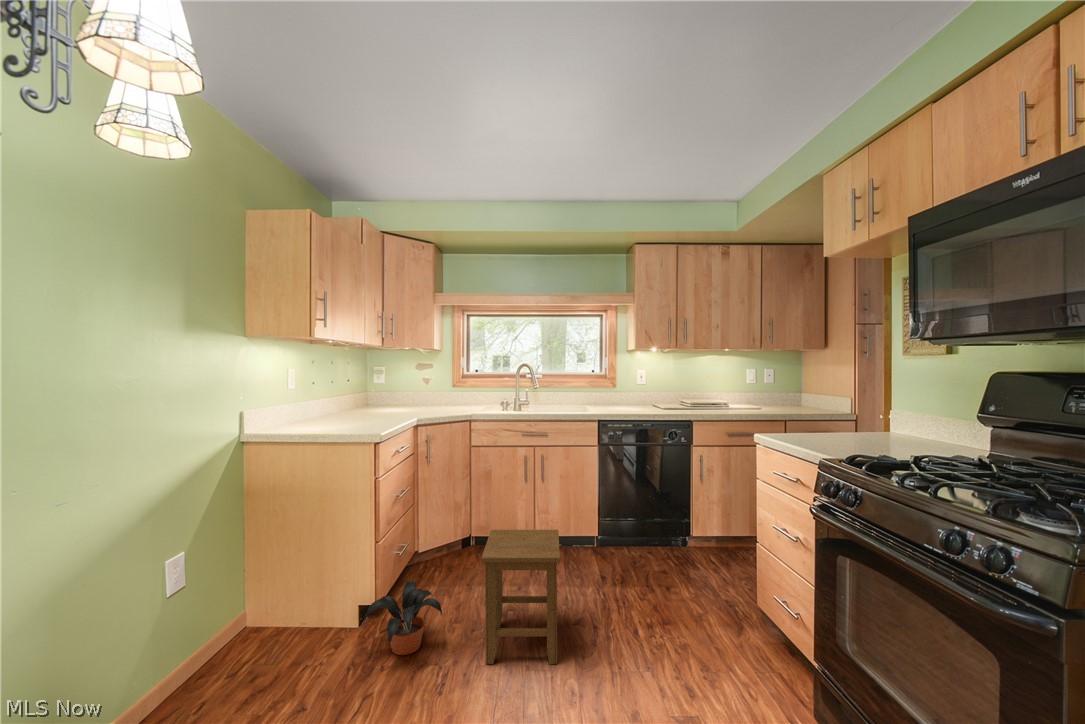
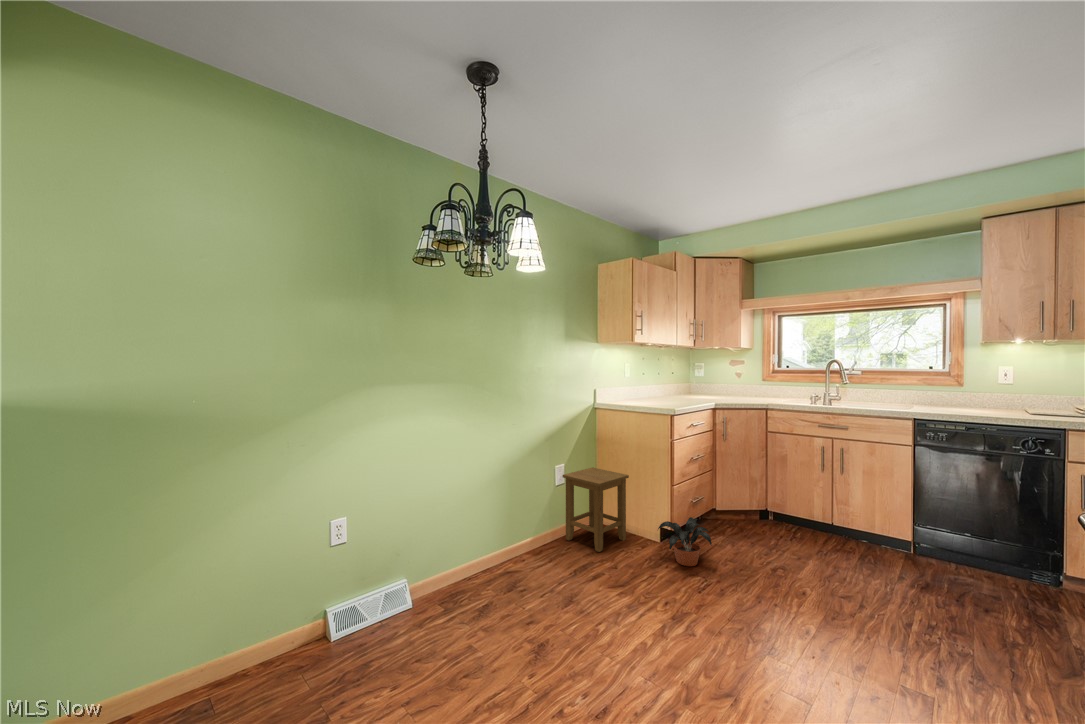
stool: present [481,530,560,664] -> present [563,467,629,552]

